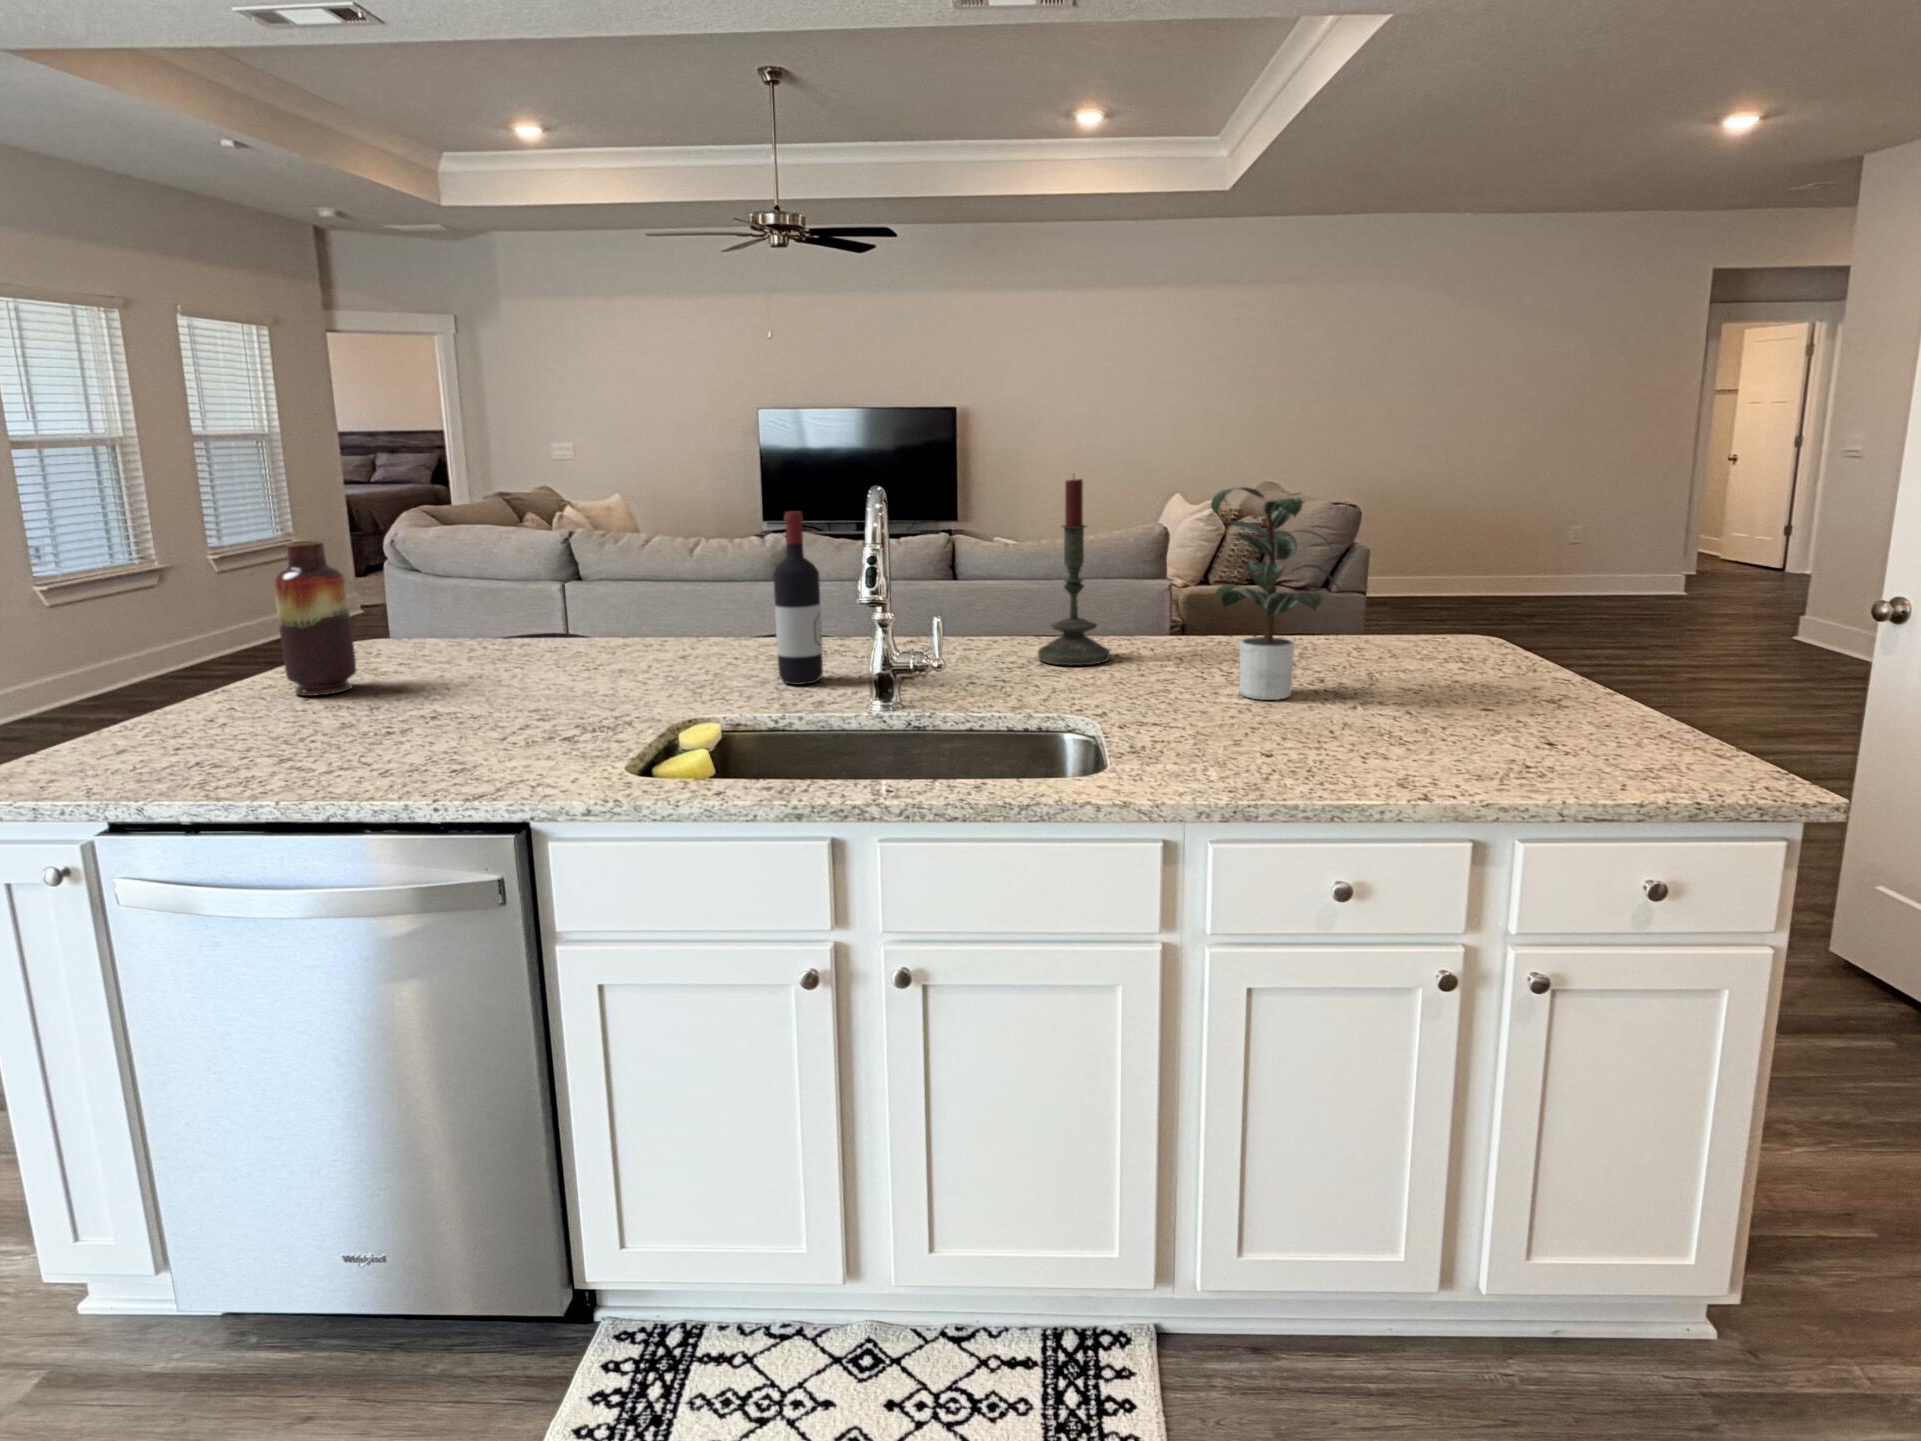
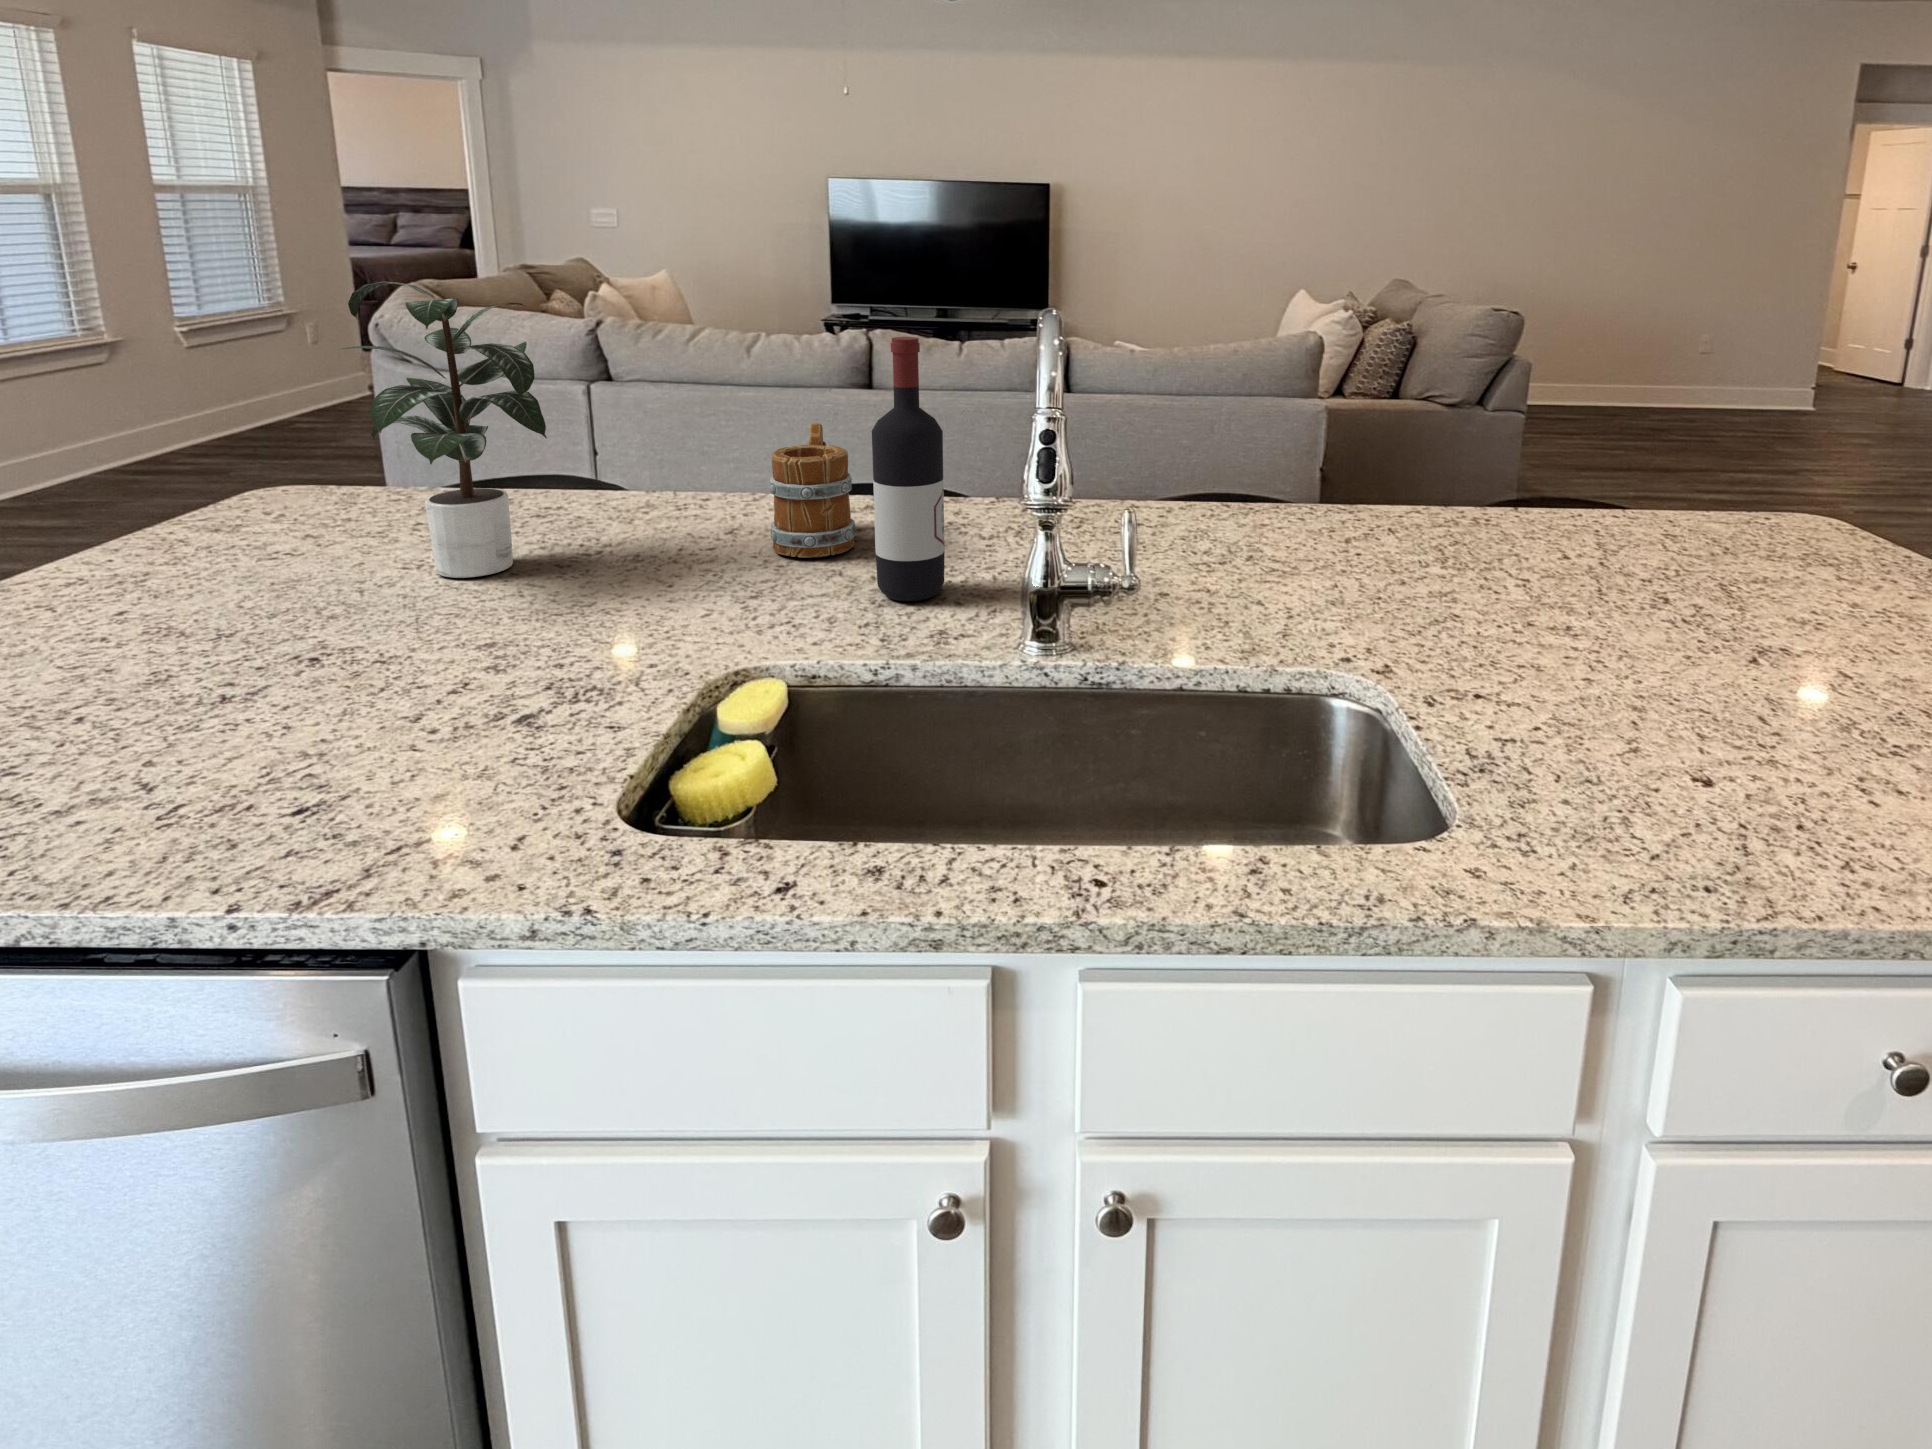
candle: present [1038,479,1110,665] -> none [1250,287,1354,568]
potted plant: present [1211,487,1340,700] -> present [343,282,547,578]
vase: present [274,541,356,696] -> none [51,363,207,612]
mug: none [709,578,766,665] -> present [770,423,856,558]

